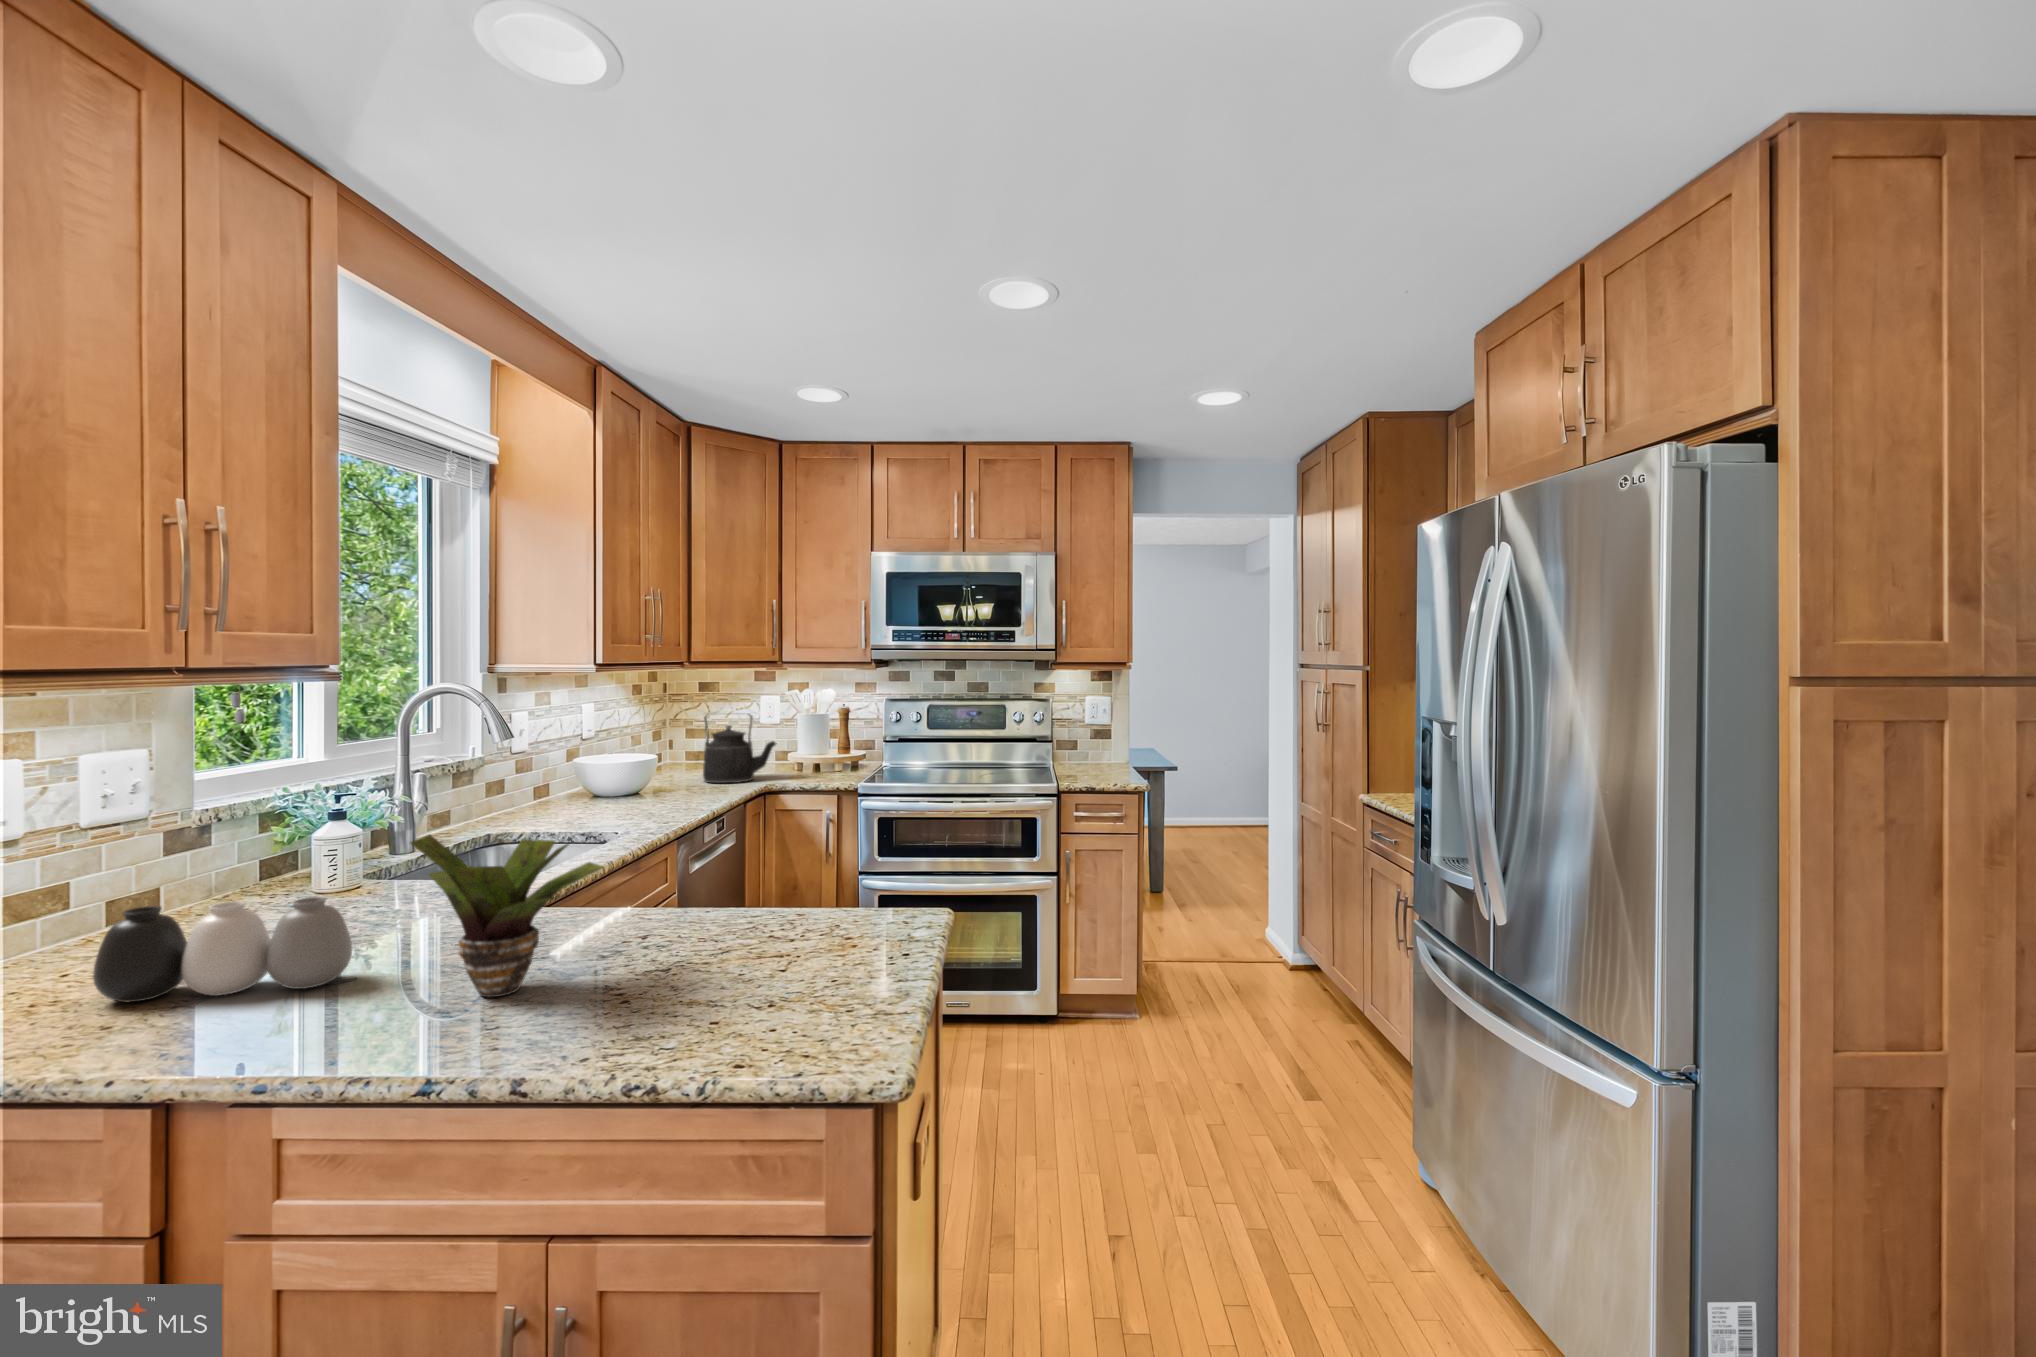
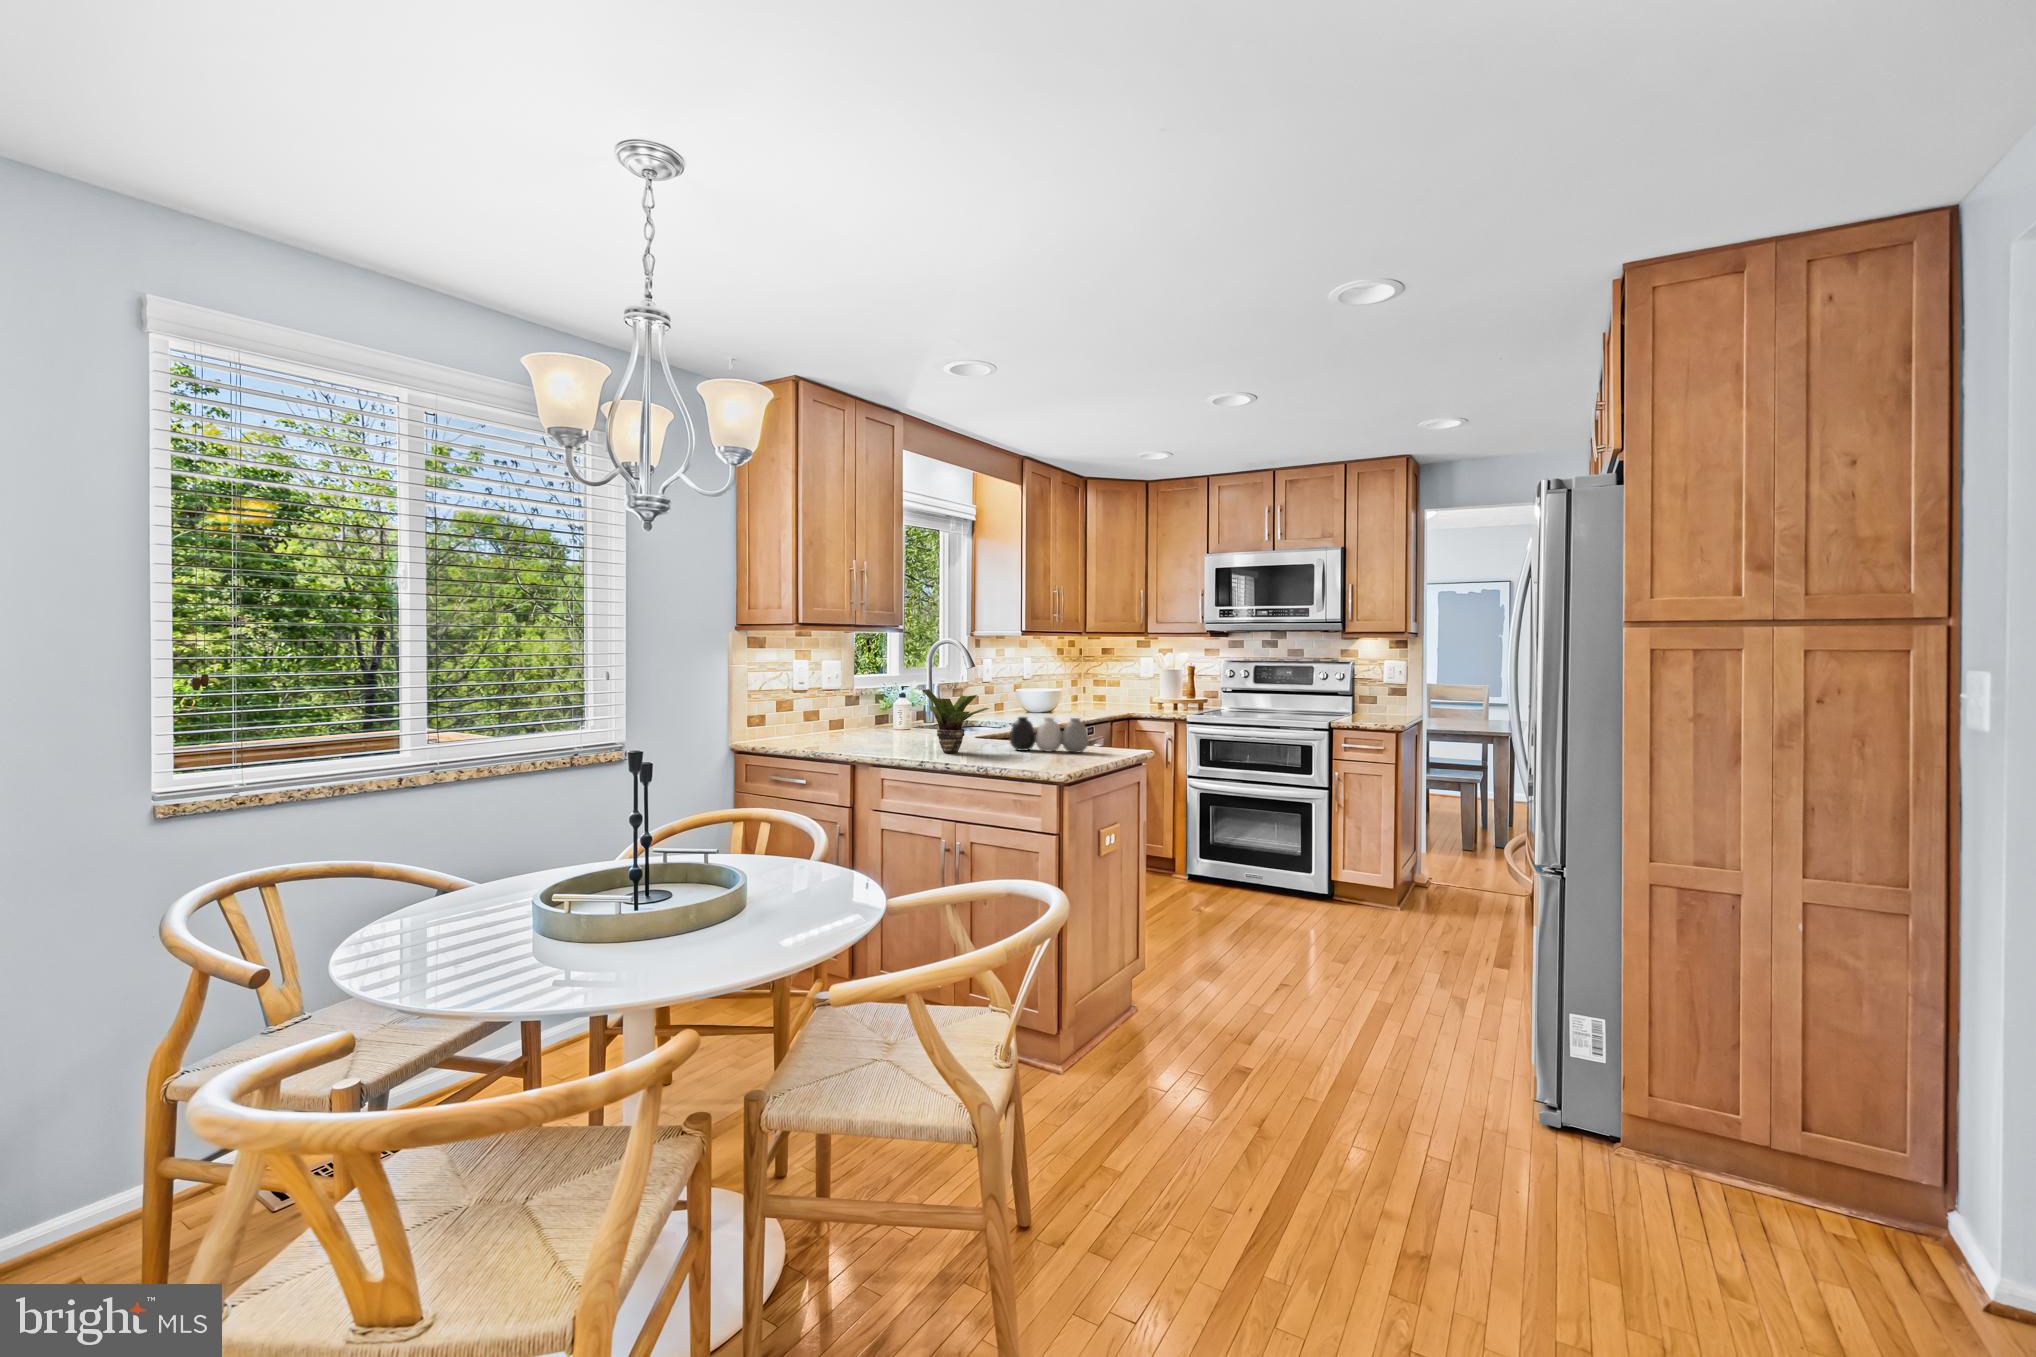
kettle: present [703,714,777,783] -> none [1095,666,1140,712]
vase: present [93,896,352,1002] -> present [1010,717,1089,753]

